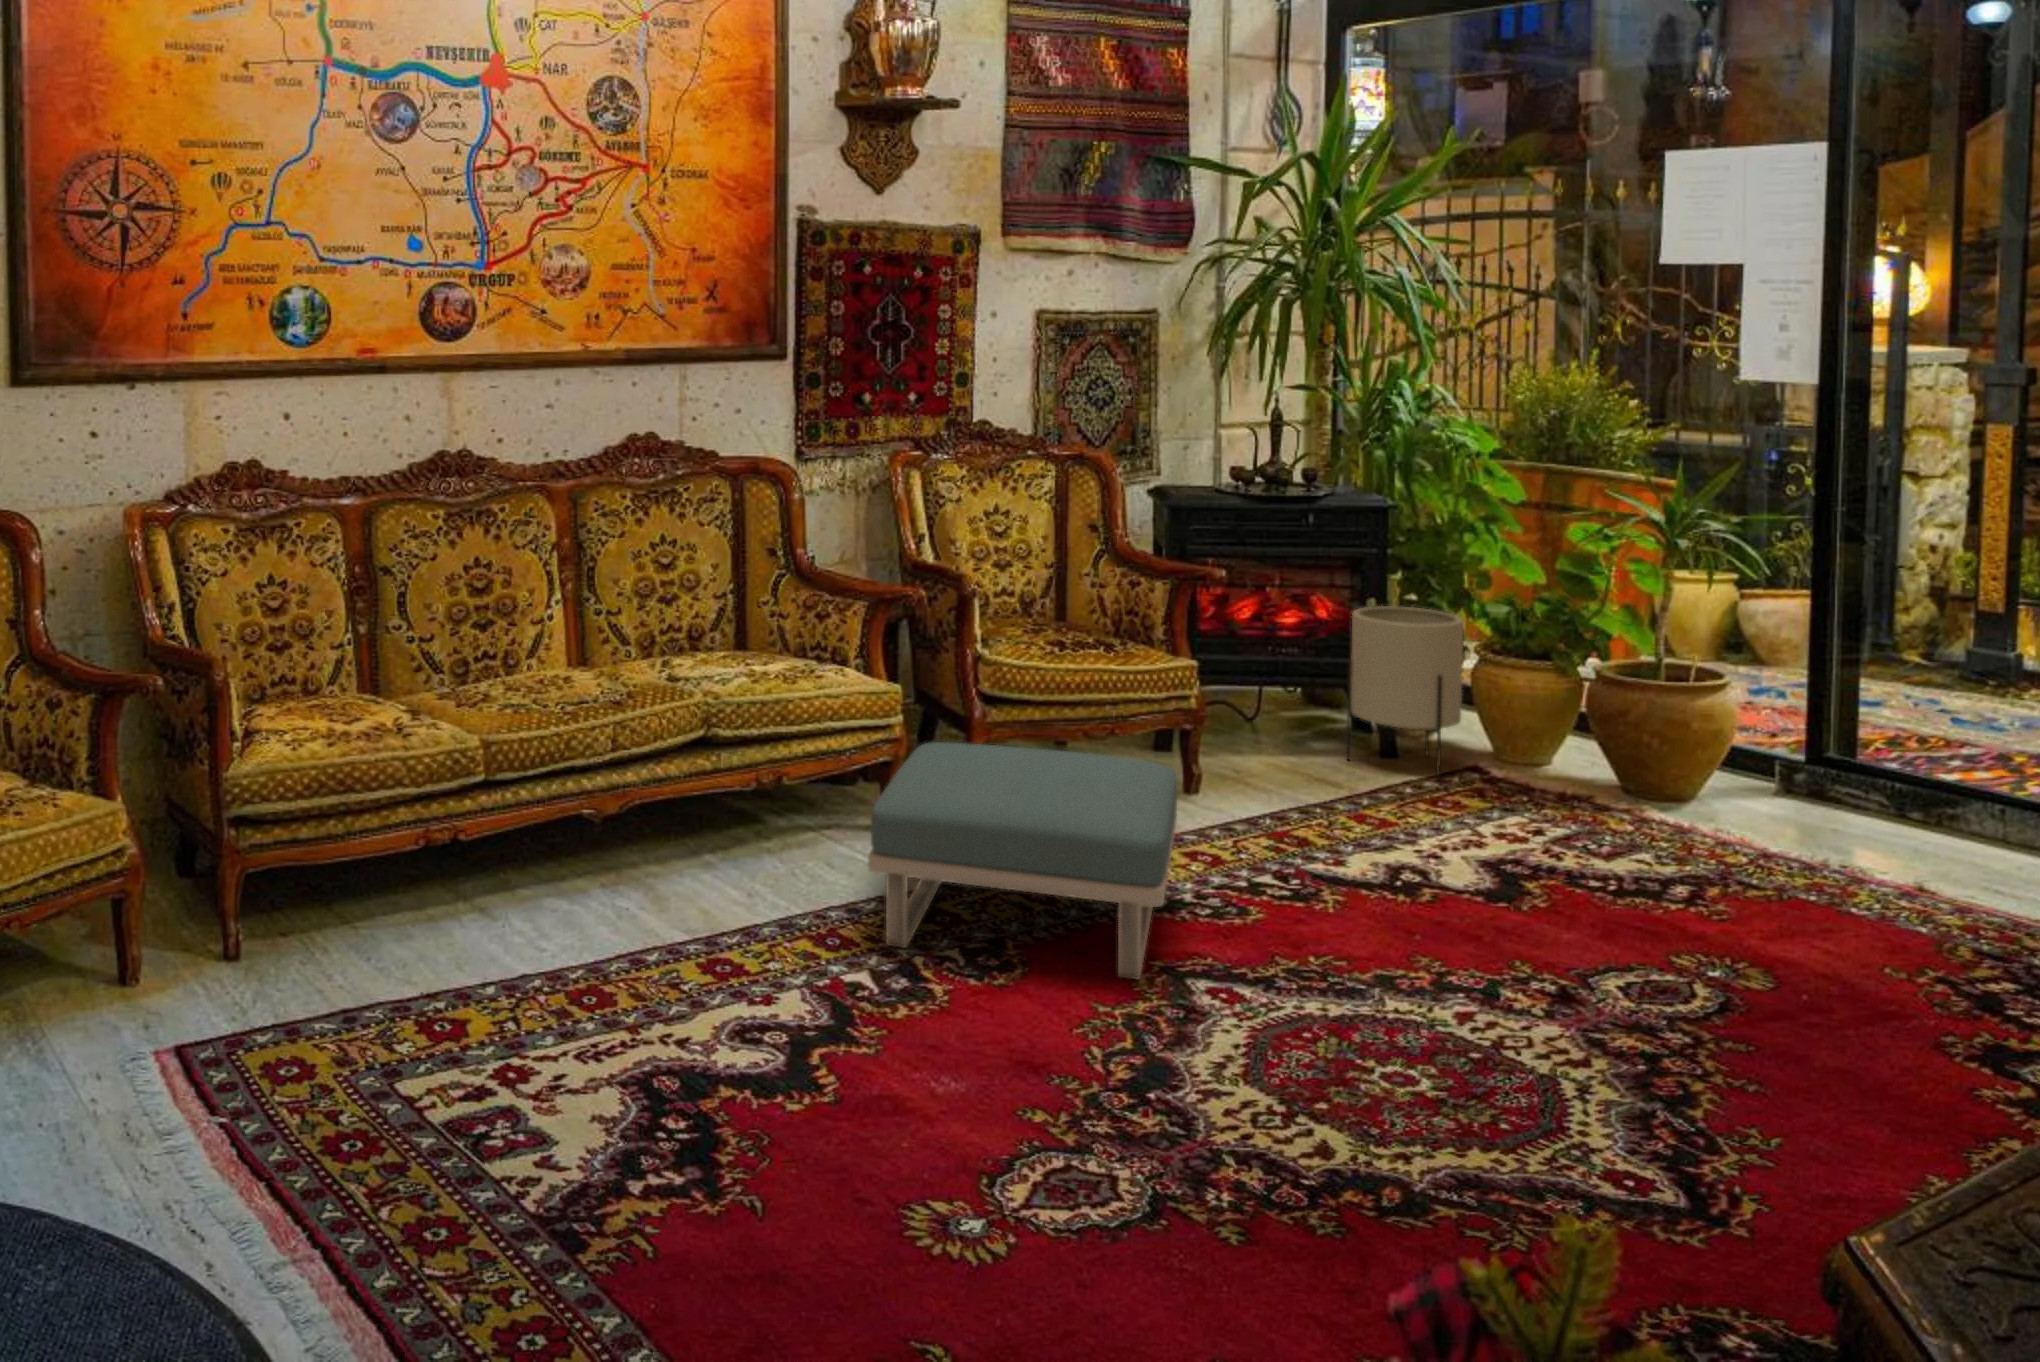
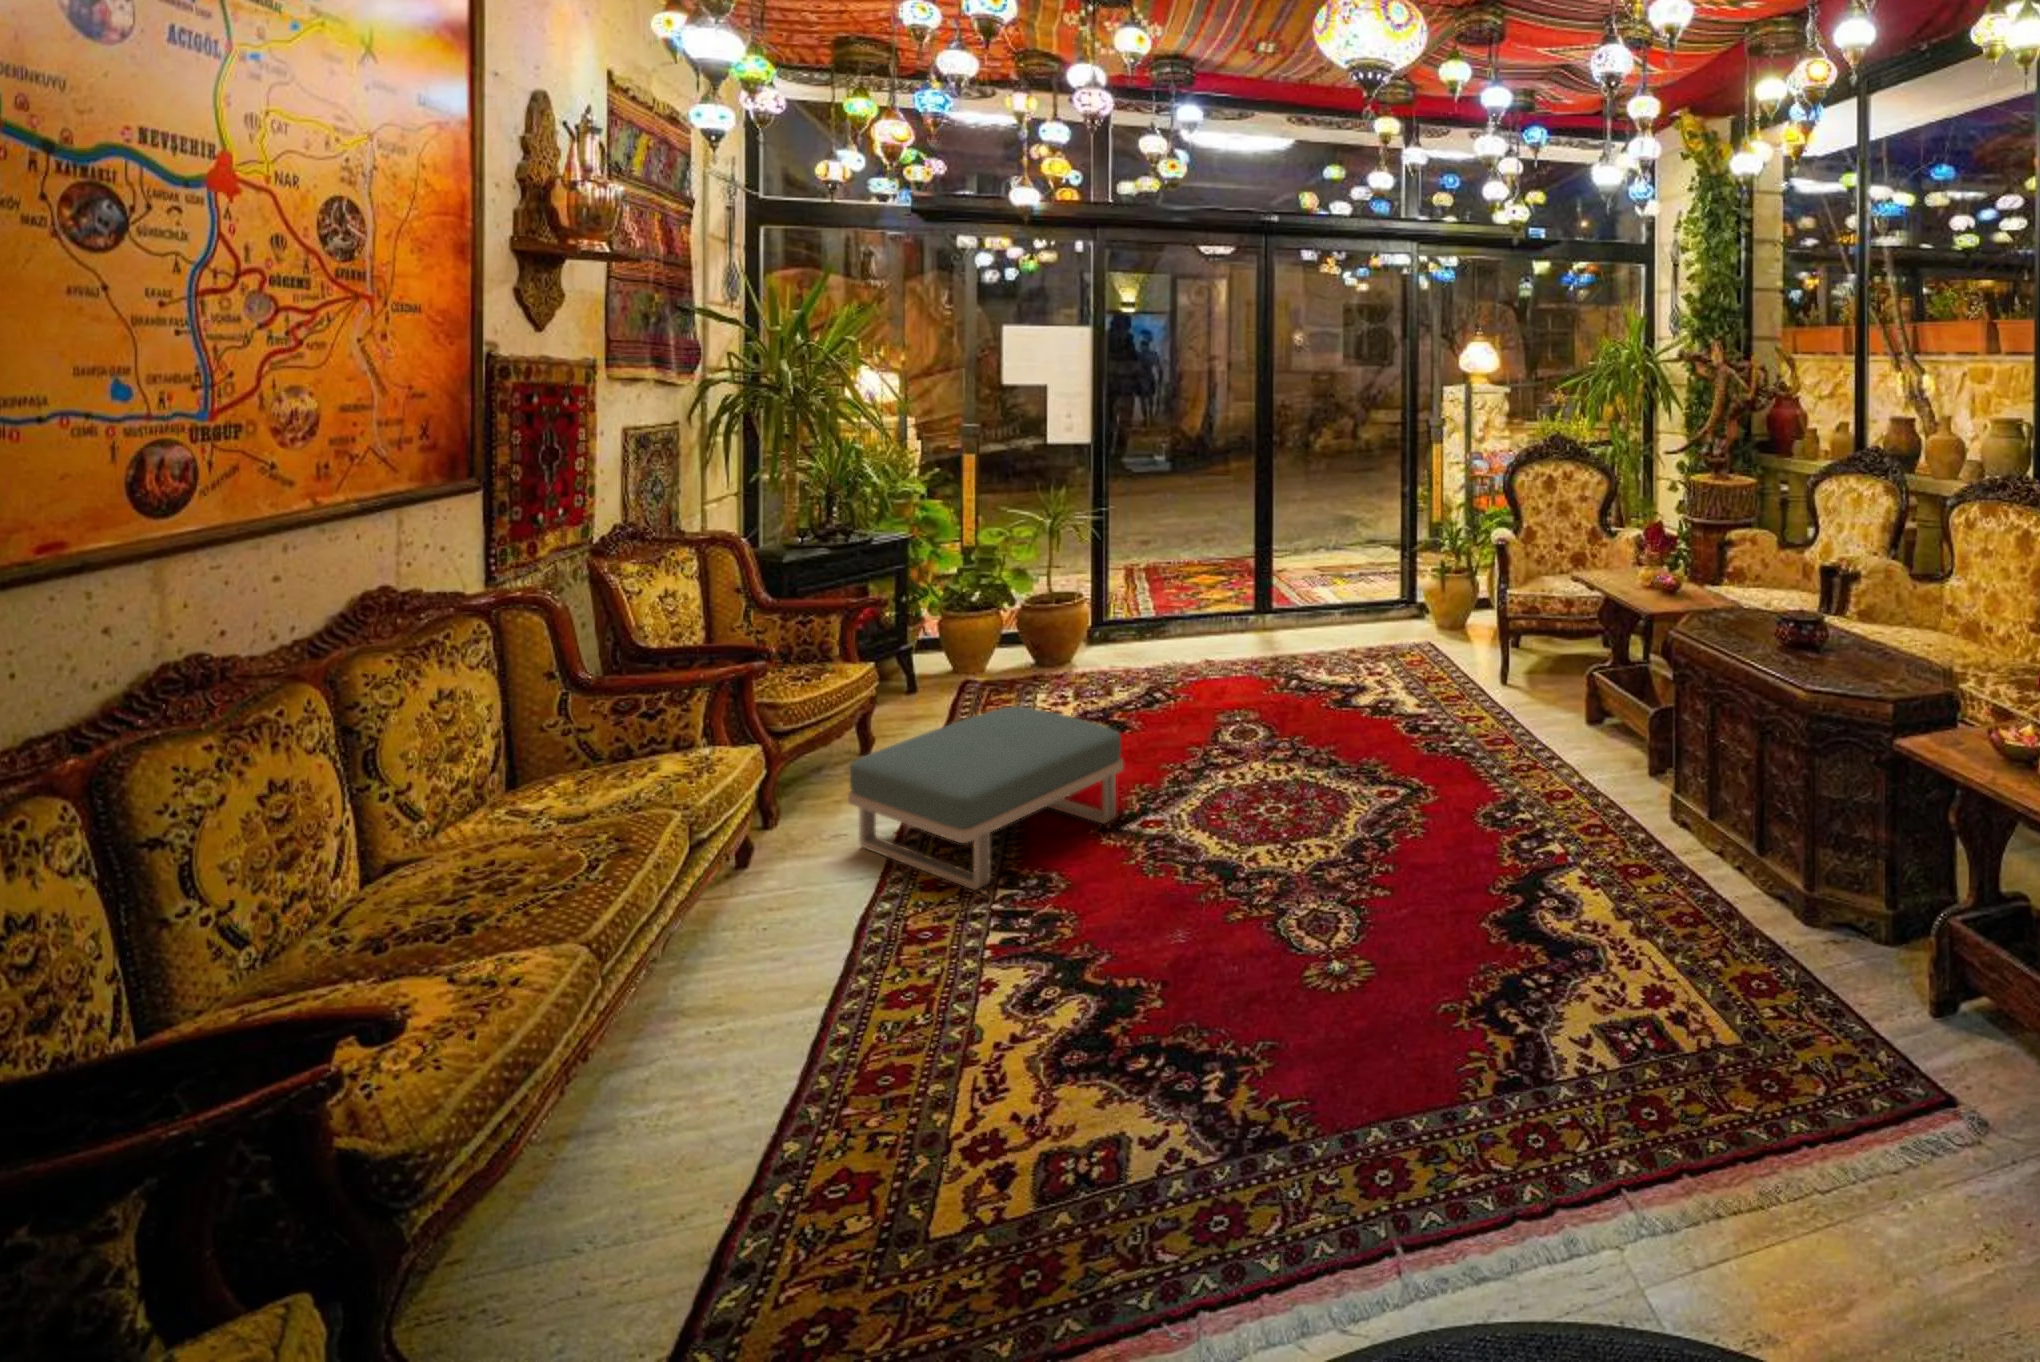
planter: present [1347,606,1463,779] -> none [899,590,968,696]

